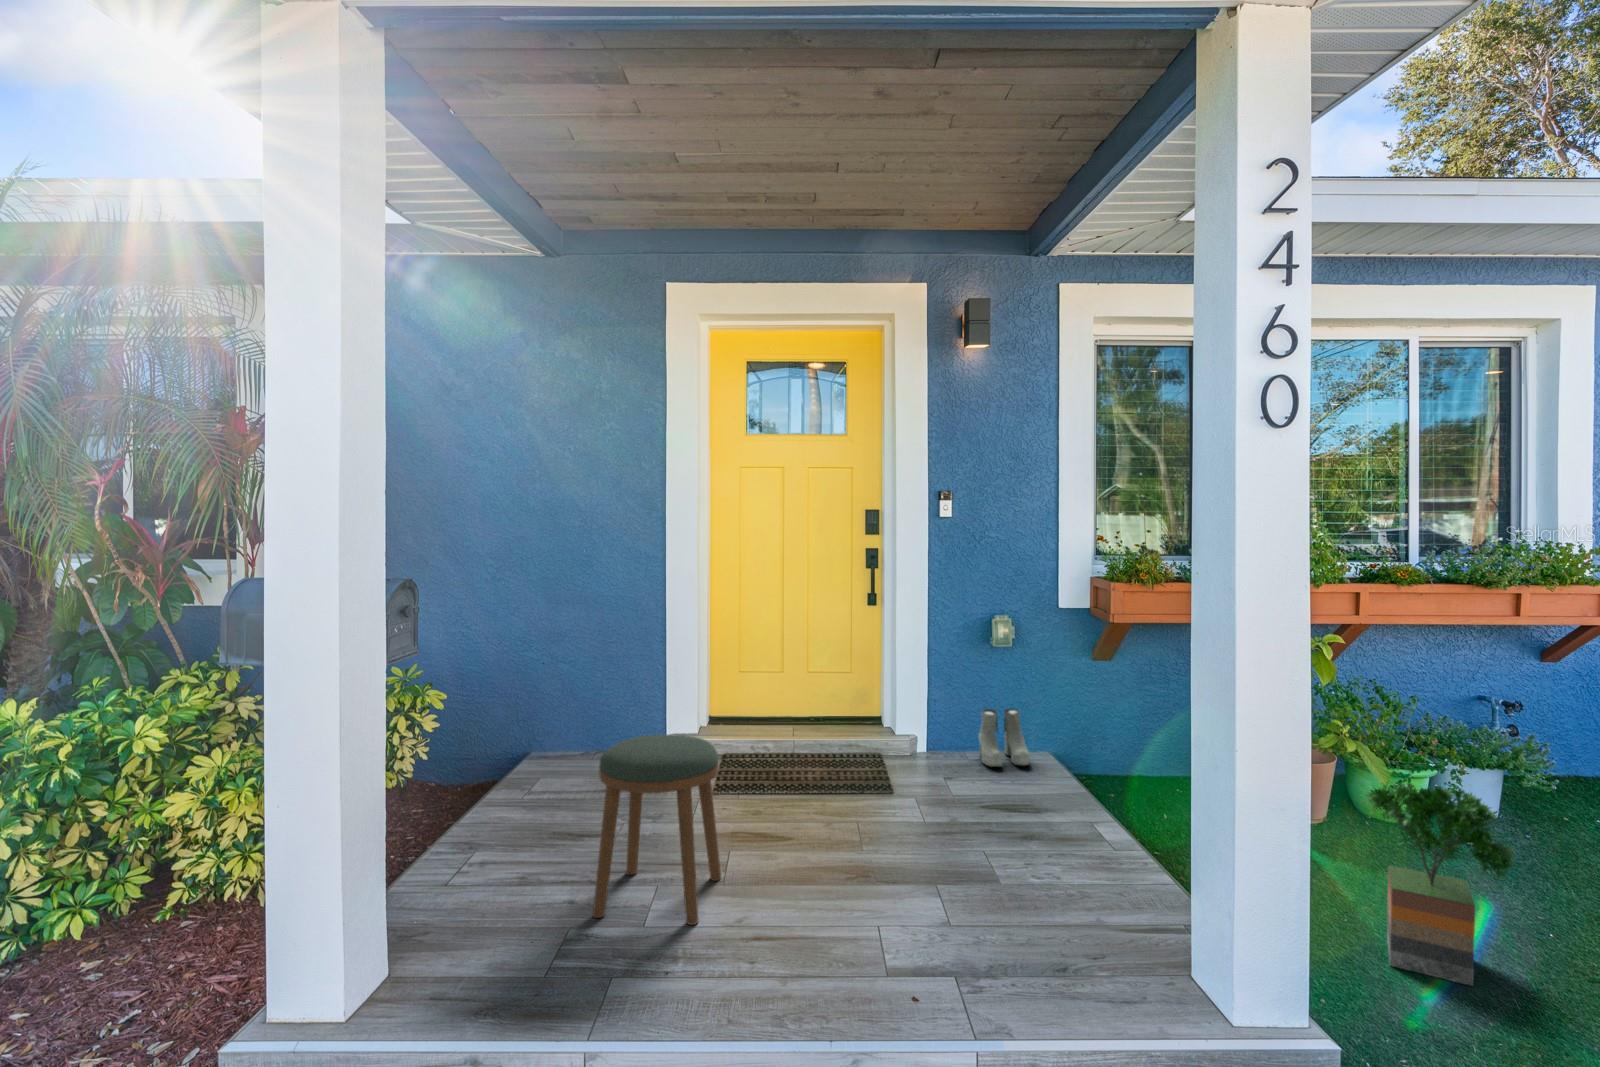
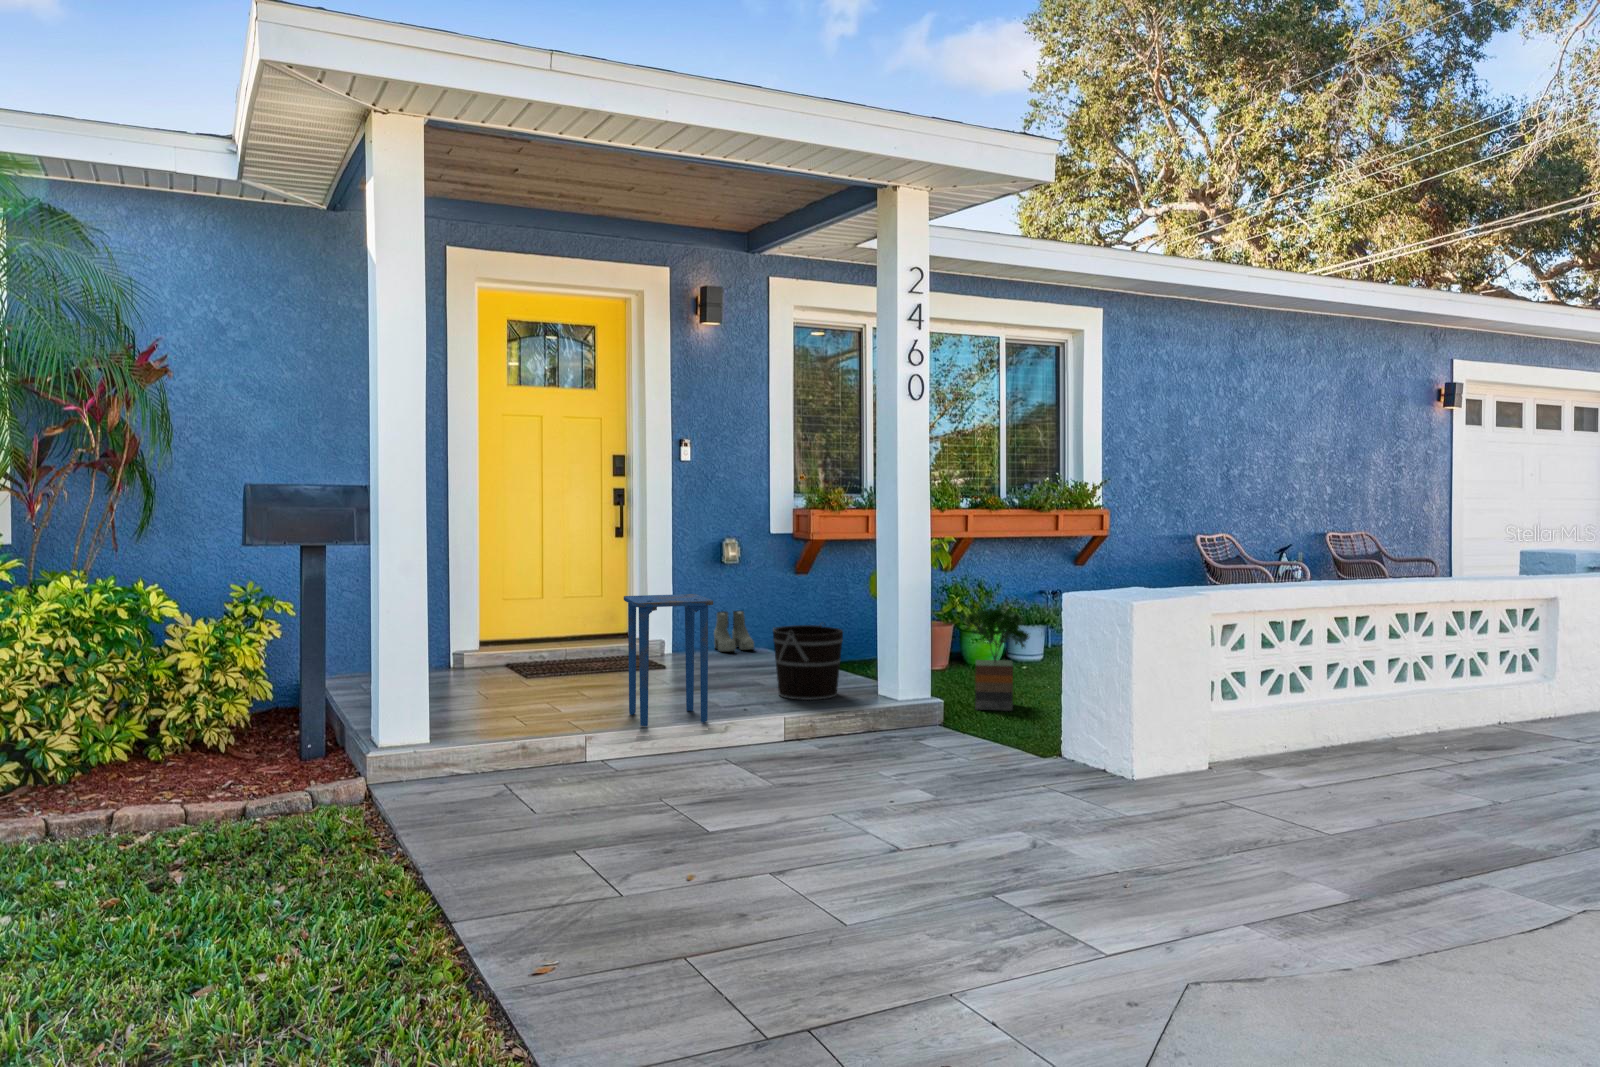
stool: present [593,734,721,925] -> none [510,603,592,718]
side table: none [724,747,863,999] -> present [624,594,713,726]
bucket: none [1006,791,1129,942] -> present [773,624,843,700]

